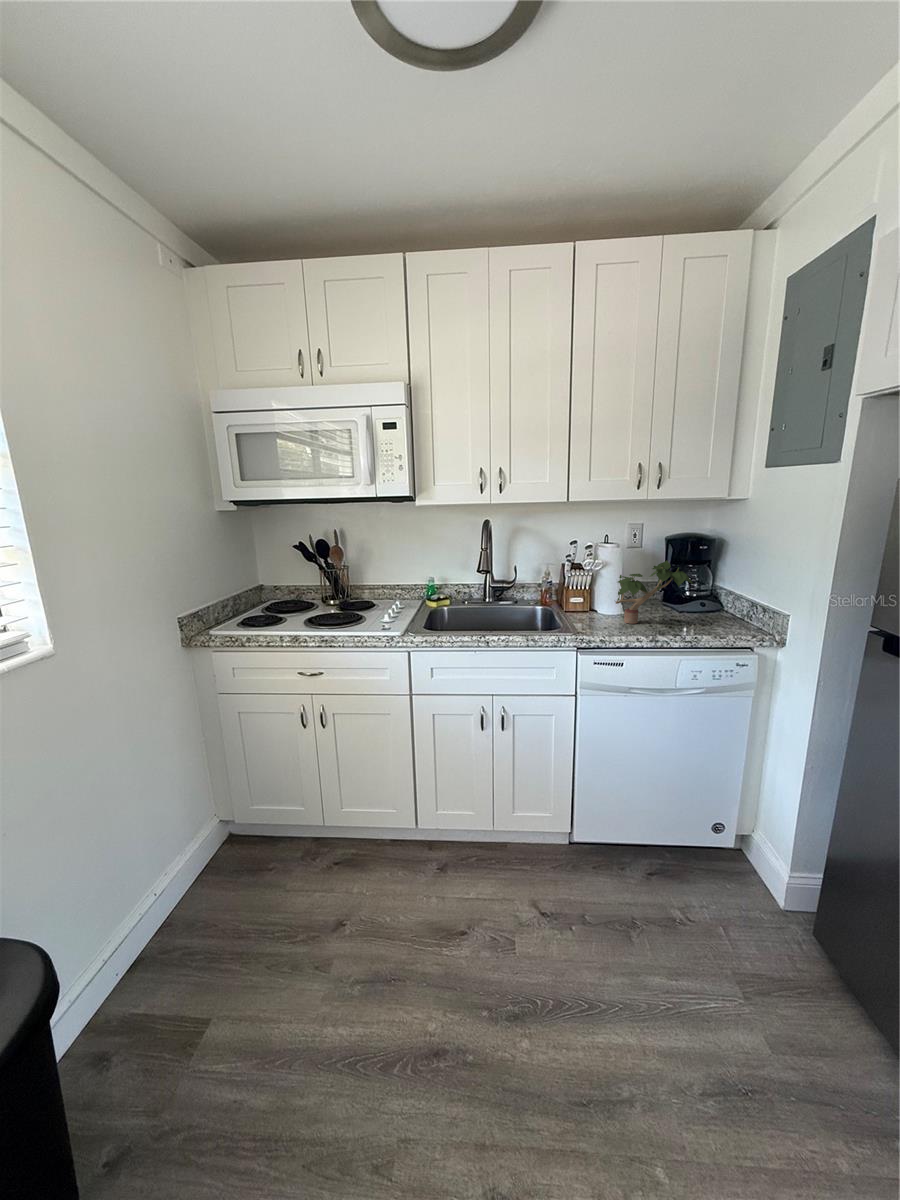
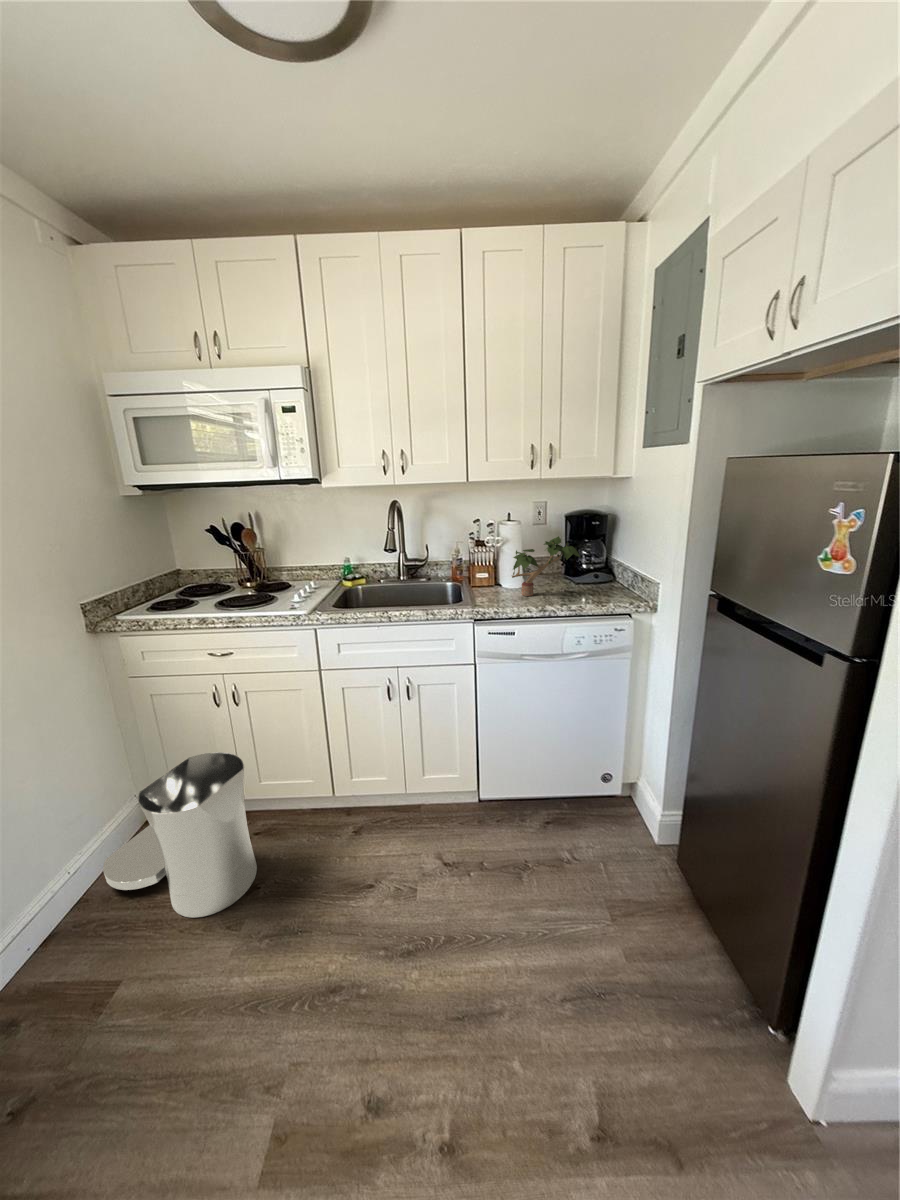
trash can: none [188,776,341,953] -> present [103,752,257,918]

